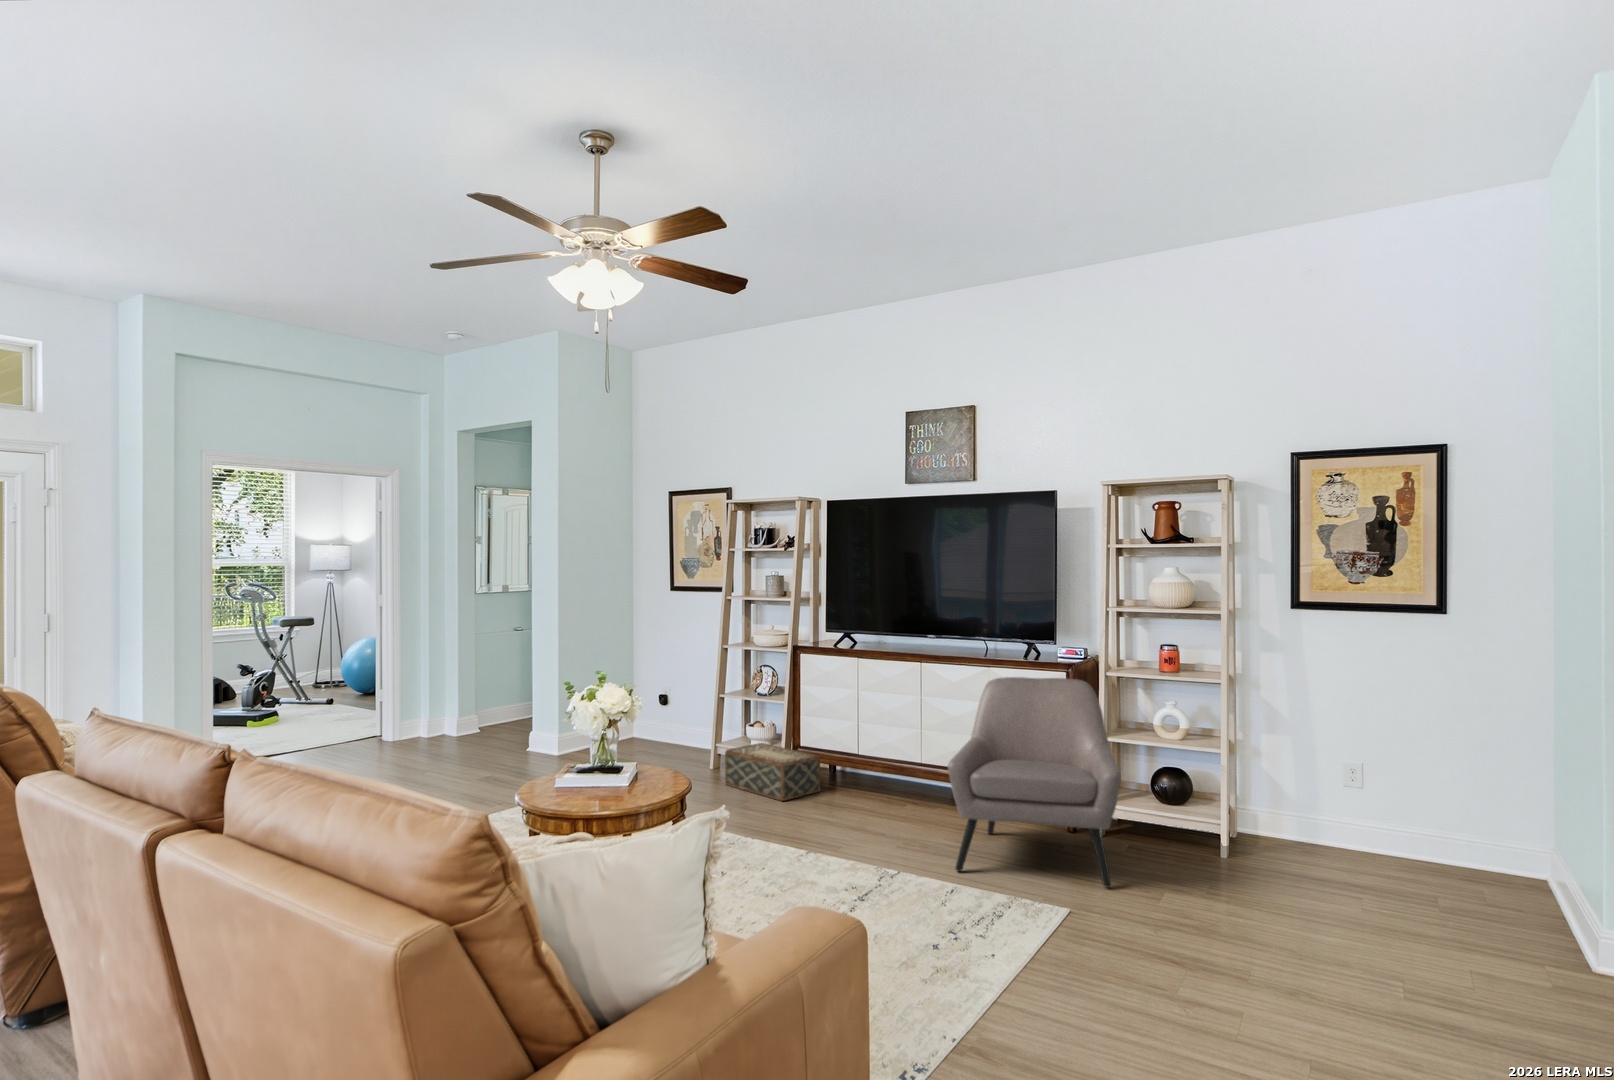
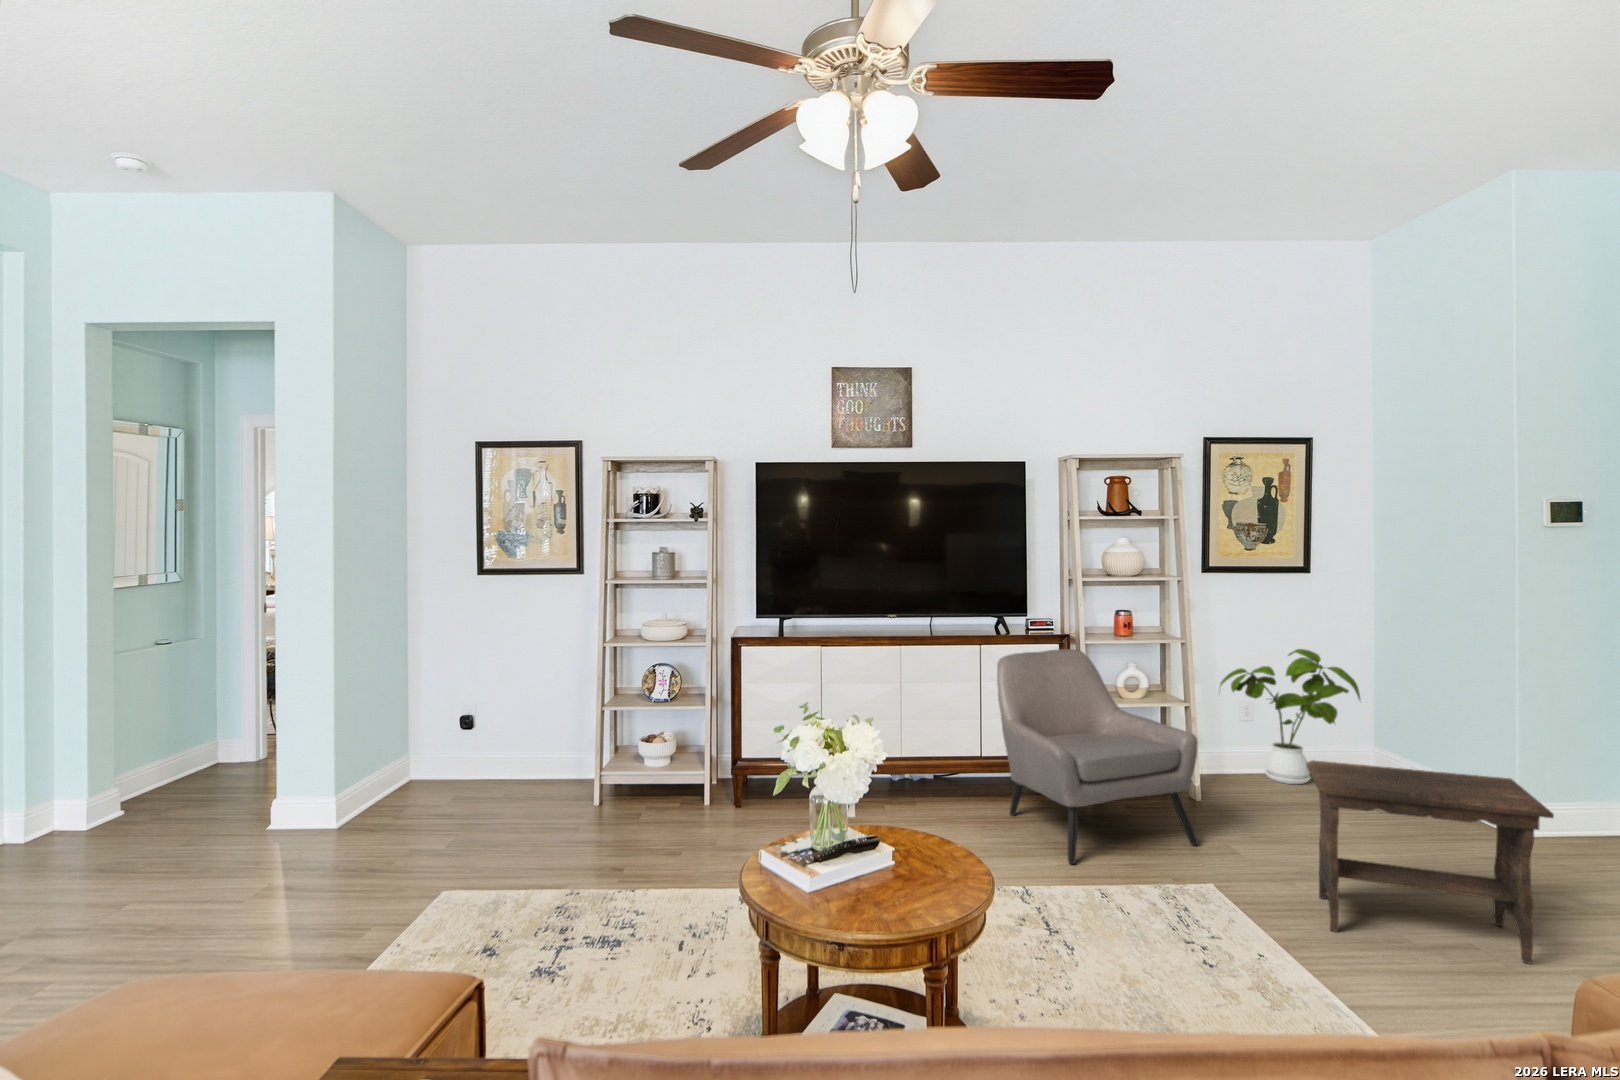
house plant: none [1295,706,1489,878] -> present [1220,649,1360,784]
woven basket: present [725,743,821,801] -> none [659,760,780,827]
footstool: none [1061,798,1297,1038] -> present [1307,760,1554,963]

